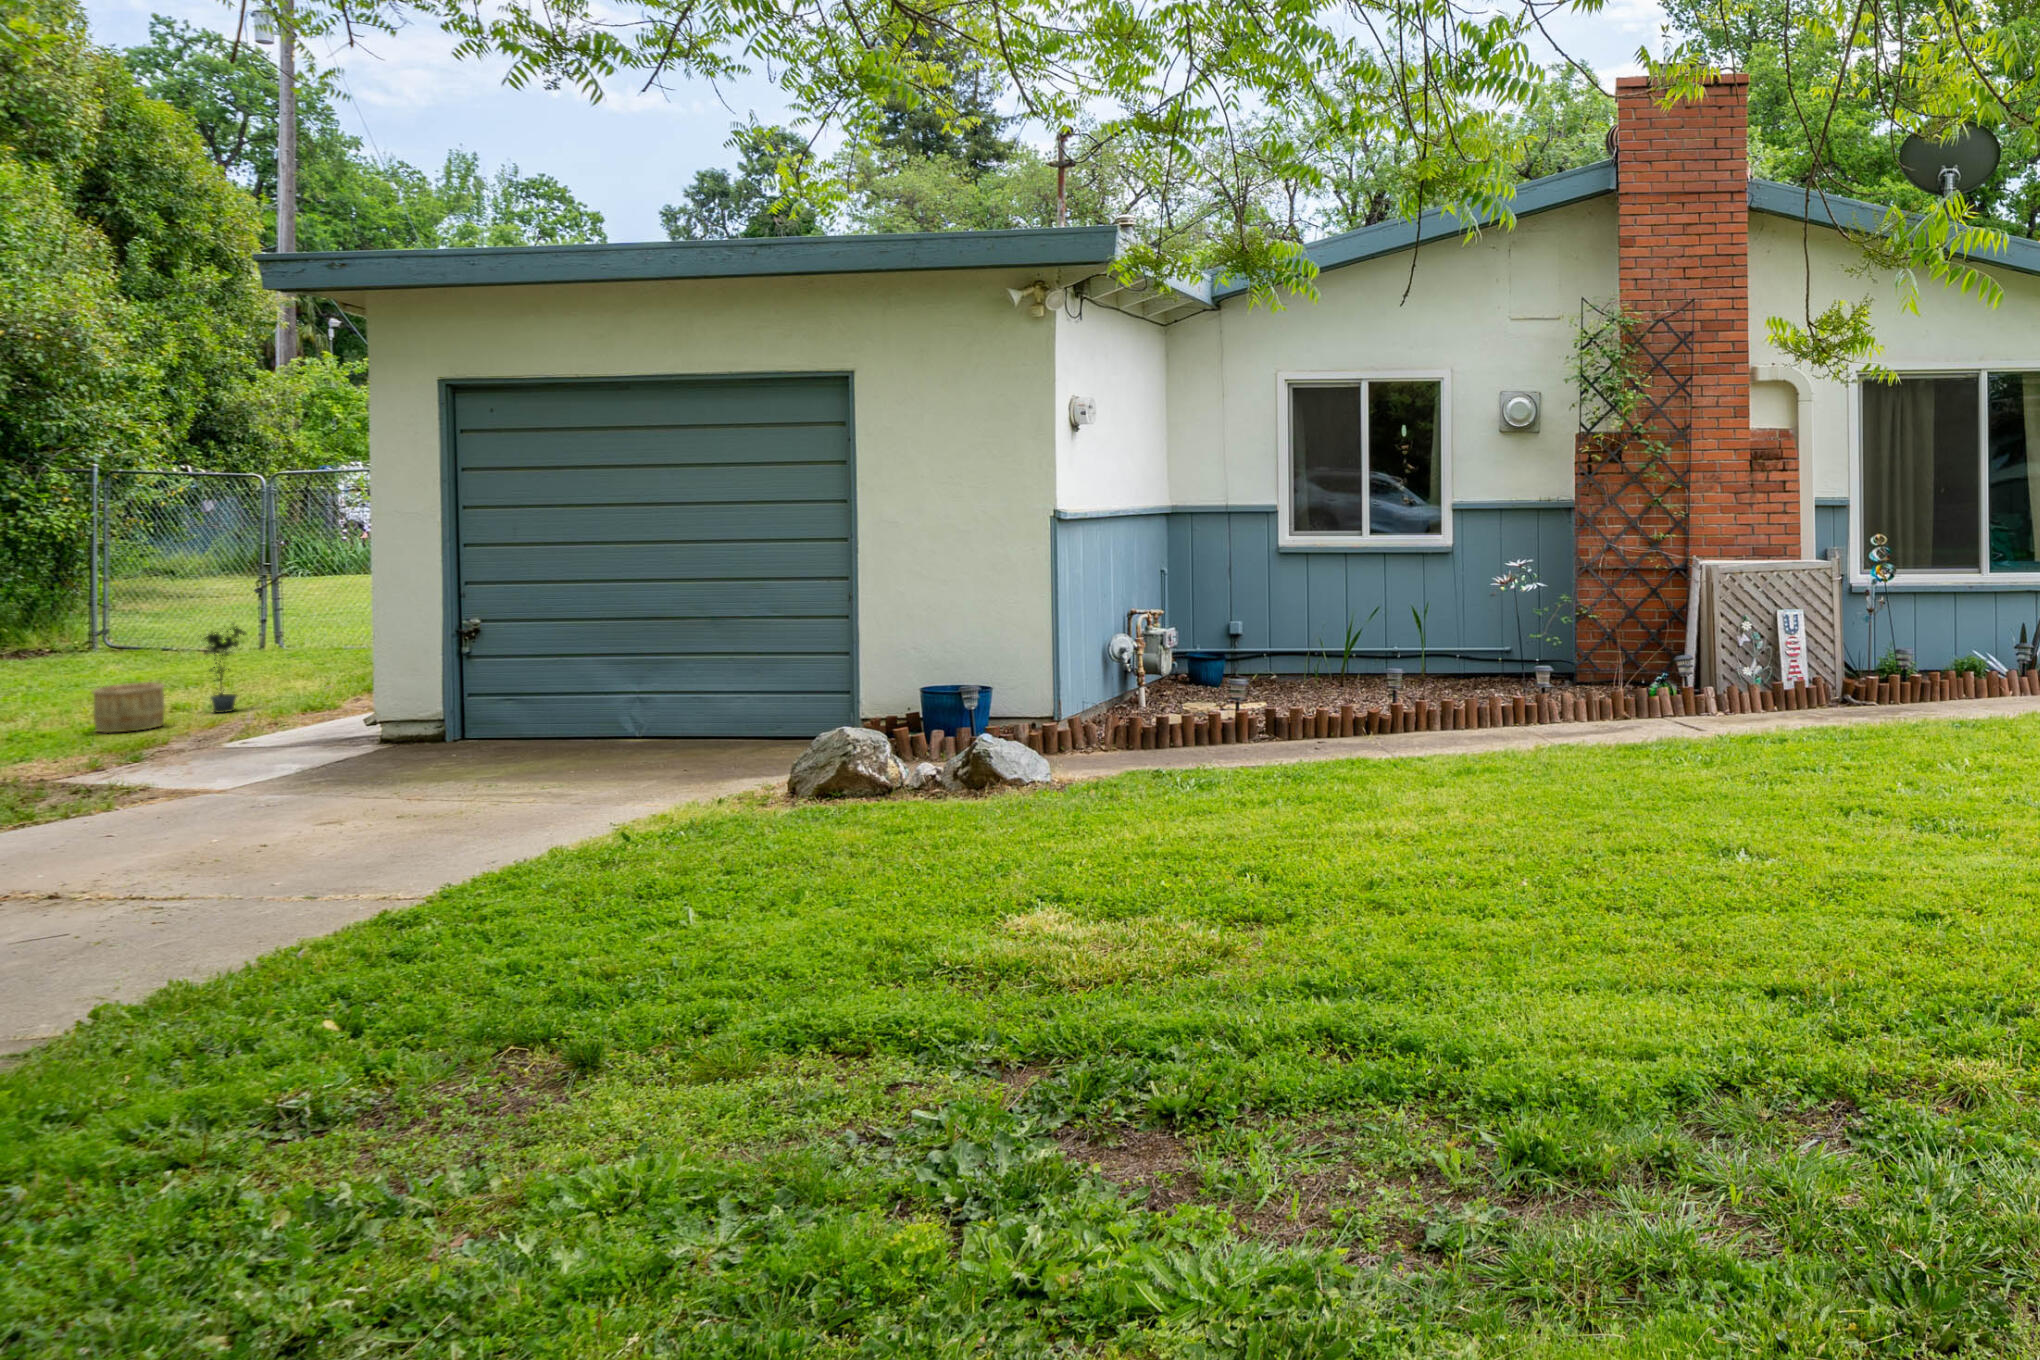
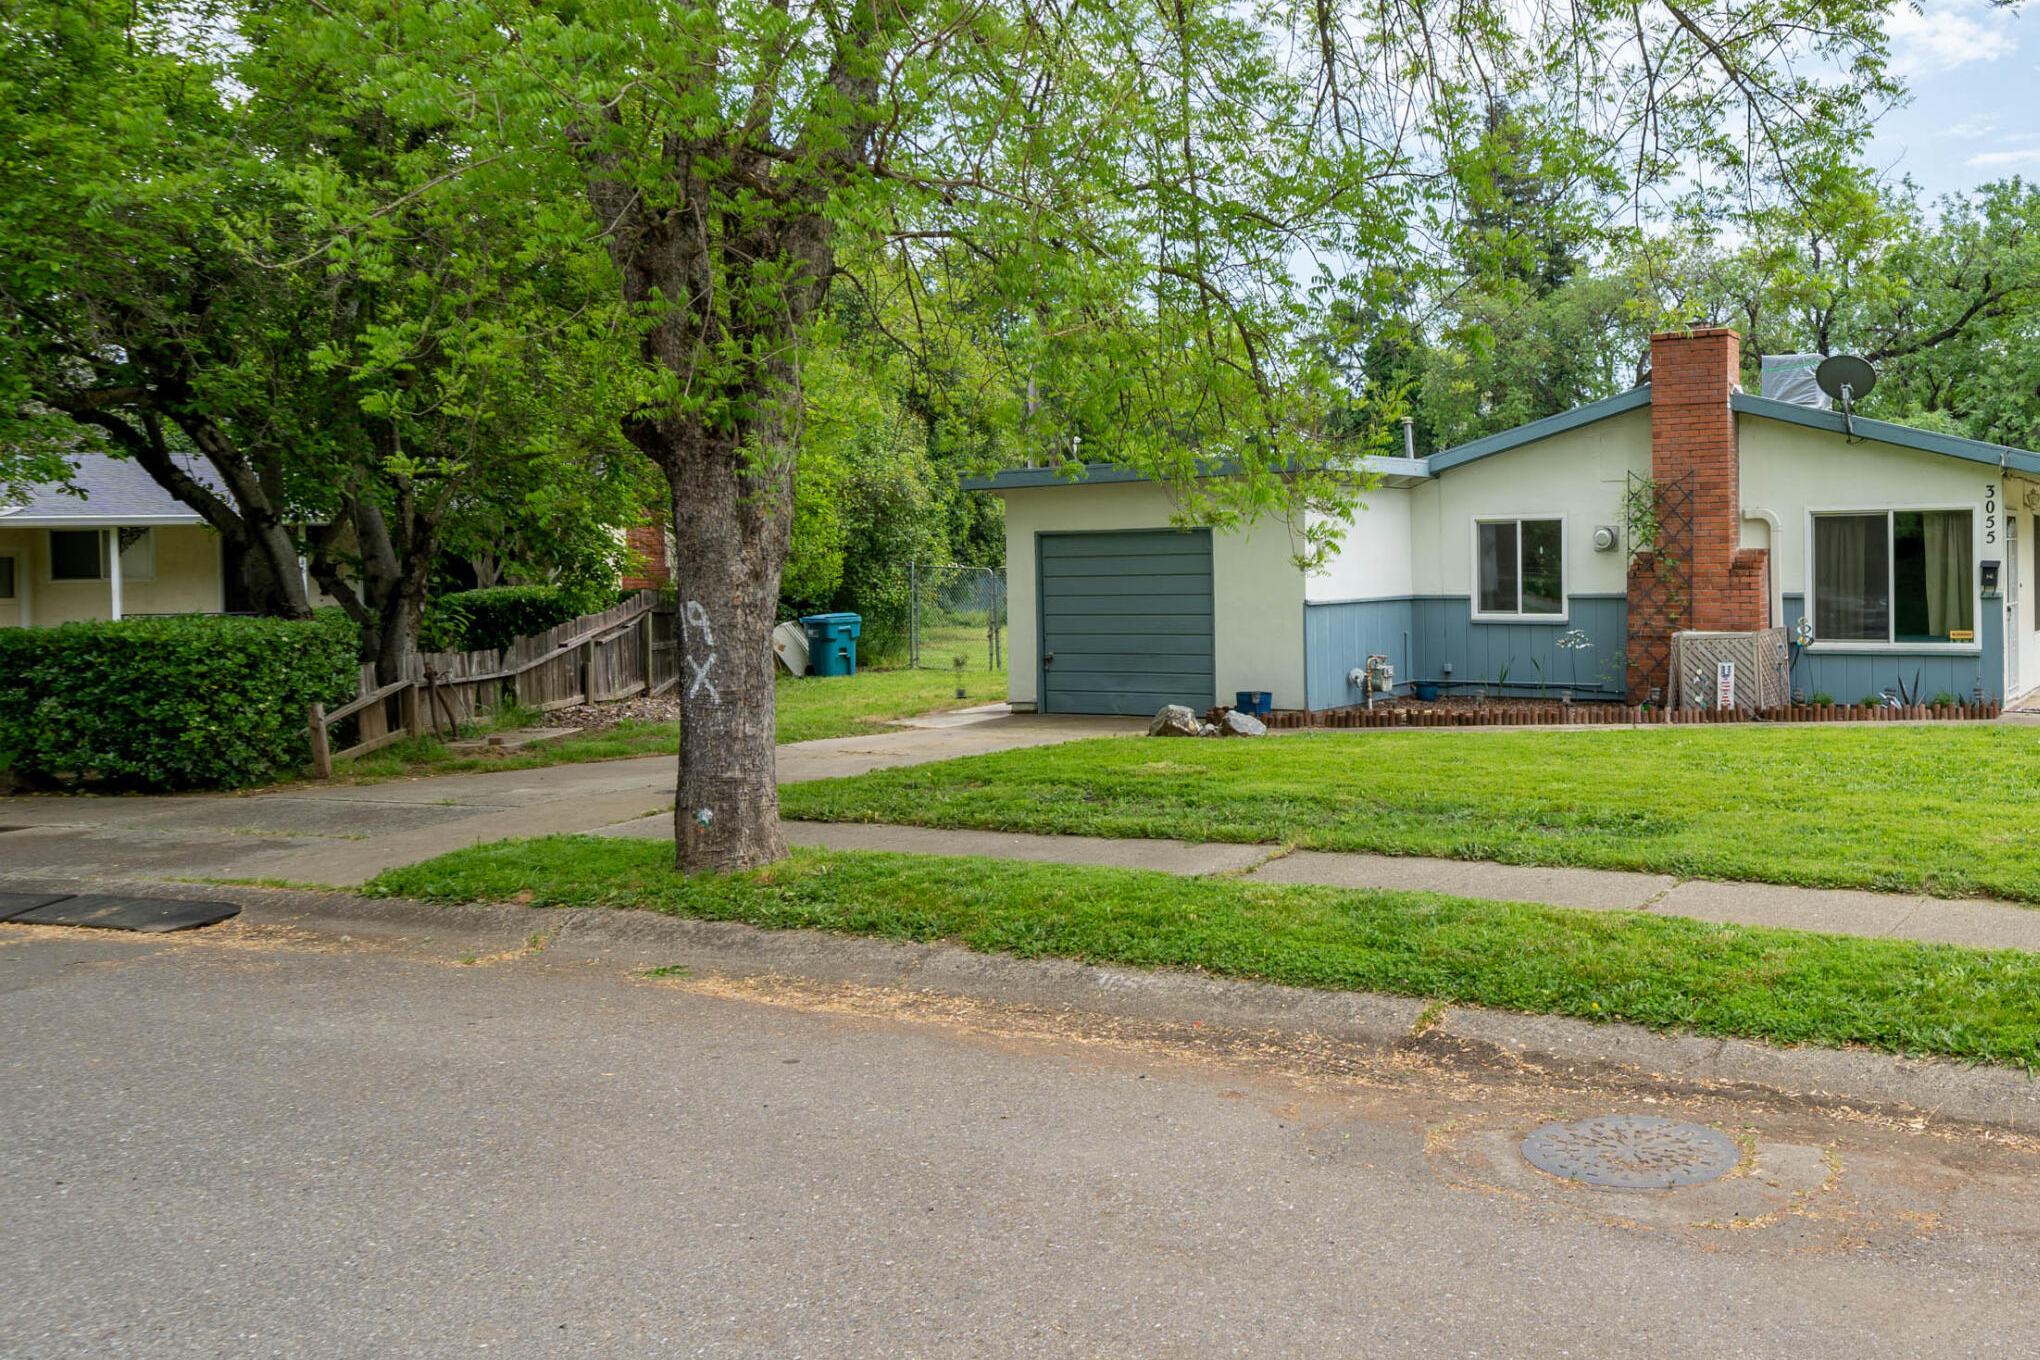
wooden bucket: present [92,682,165,733] -> none [910,681,938,704]

